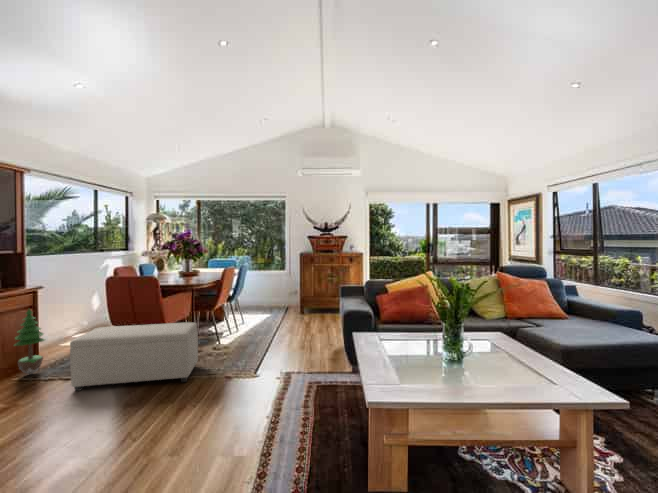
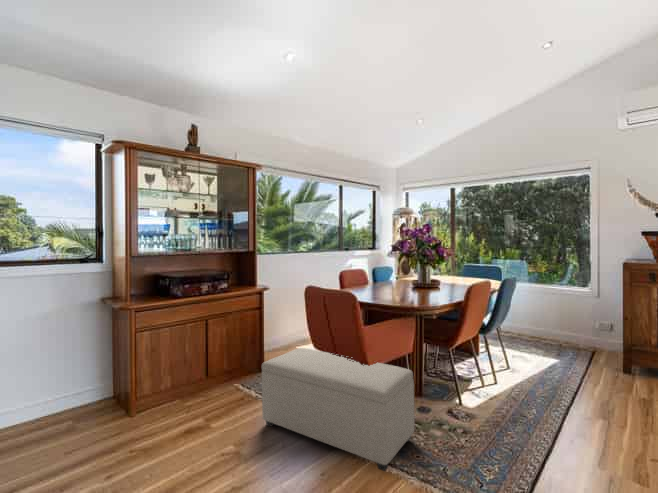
potted tree: present [15,309,45,374] -> none [238,311,264,383]

